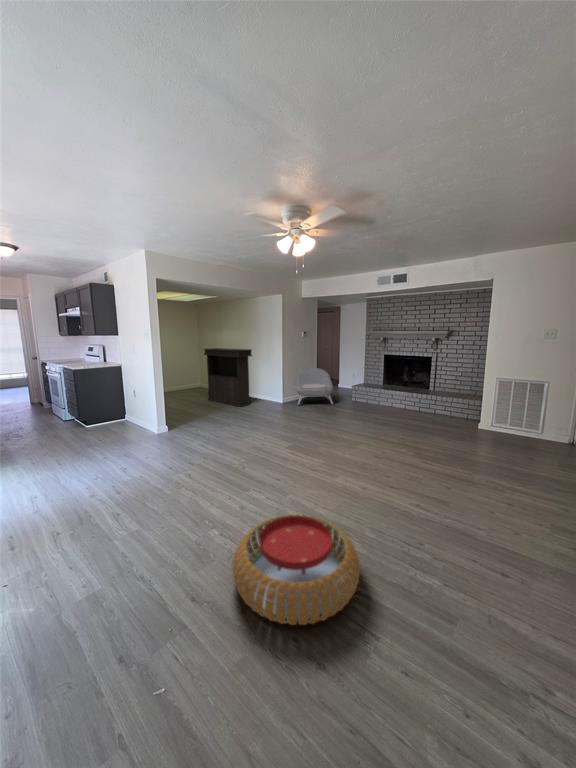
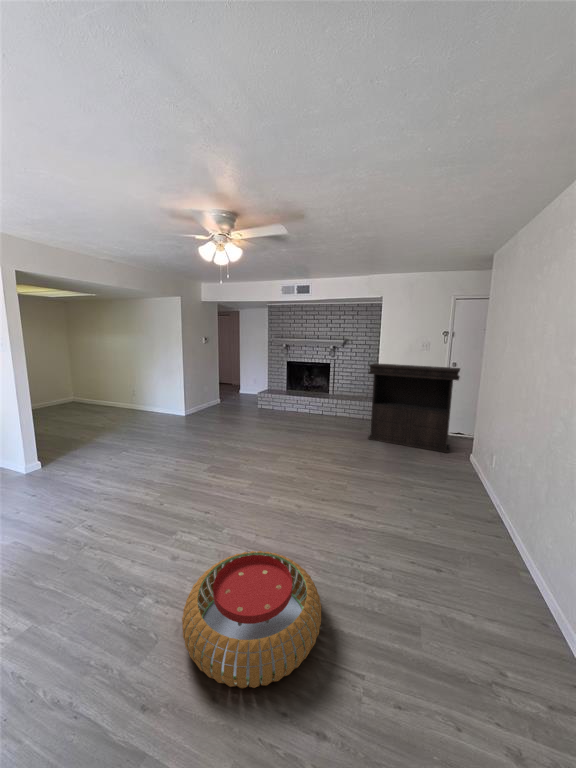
console table: present [204,348,252,407] -> present [368,363,460,453]
armchair: present [295,368,333,405] -> none [198,376,241,417]

